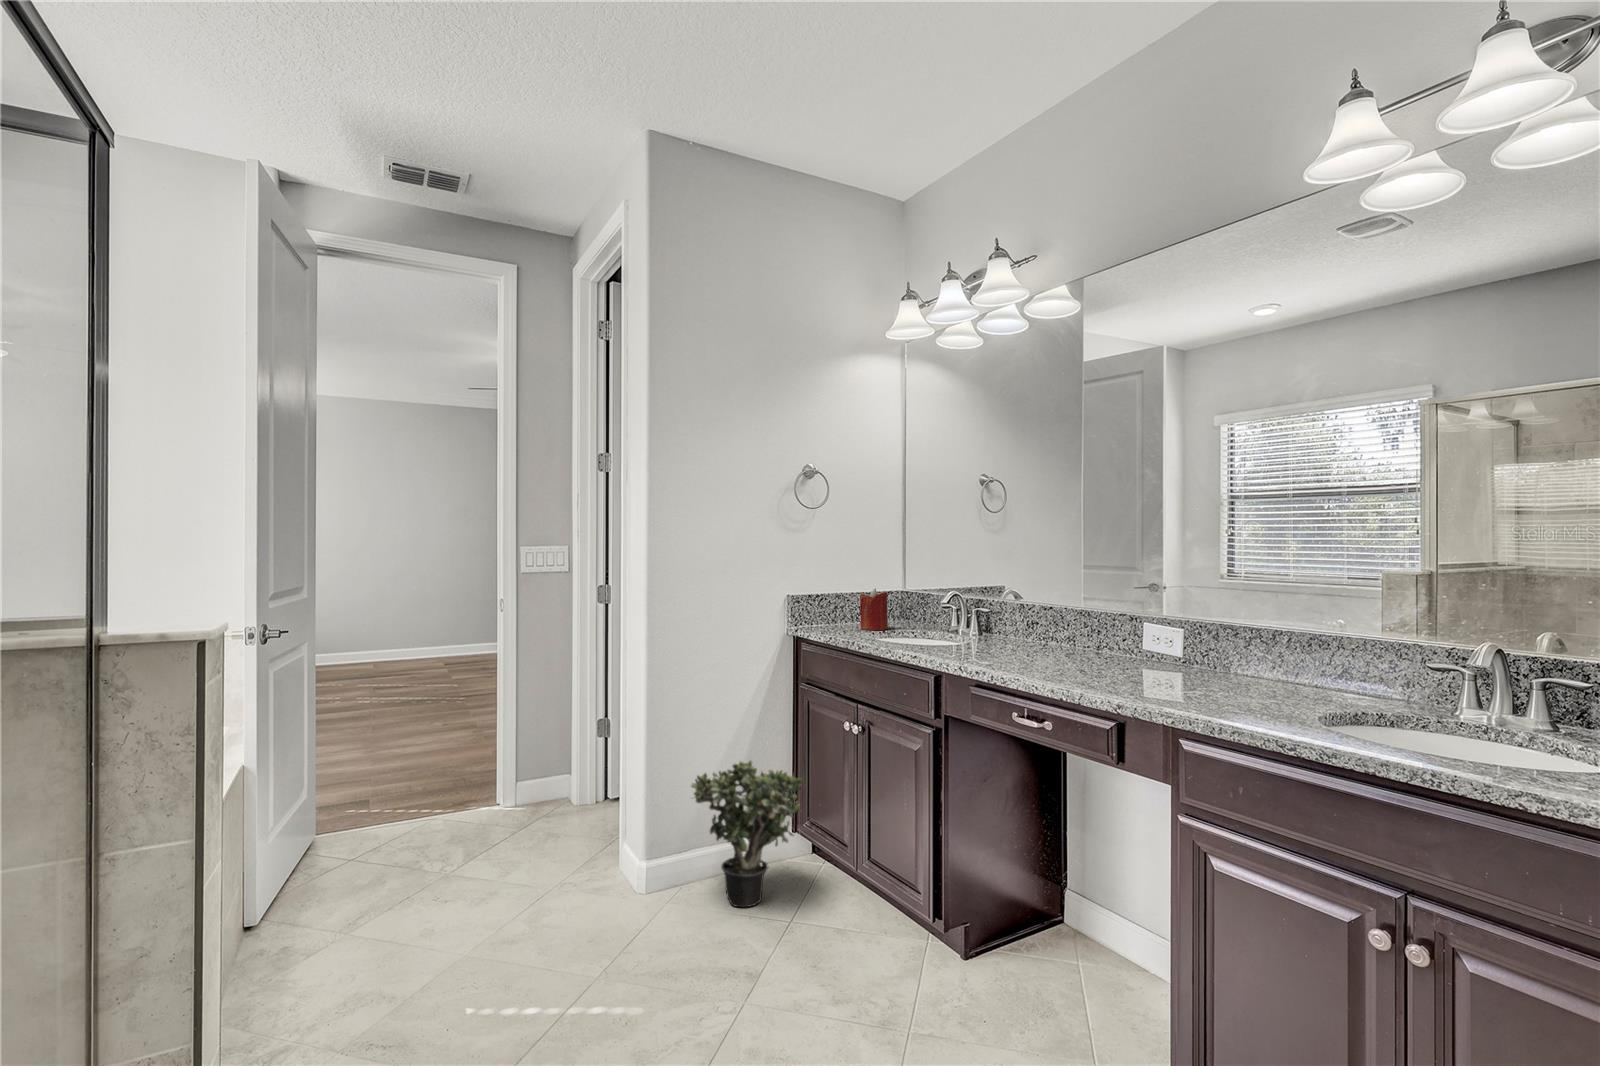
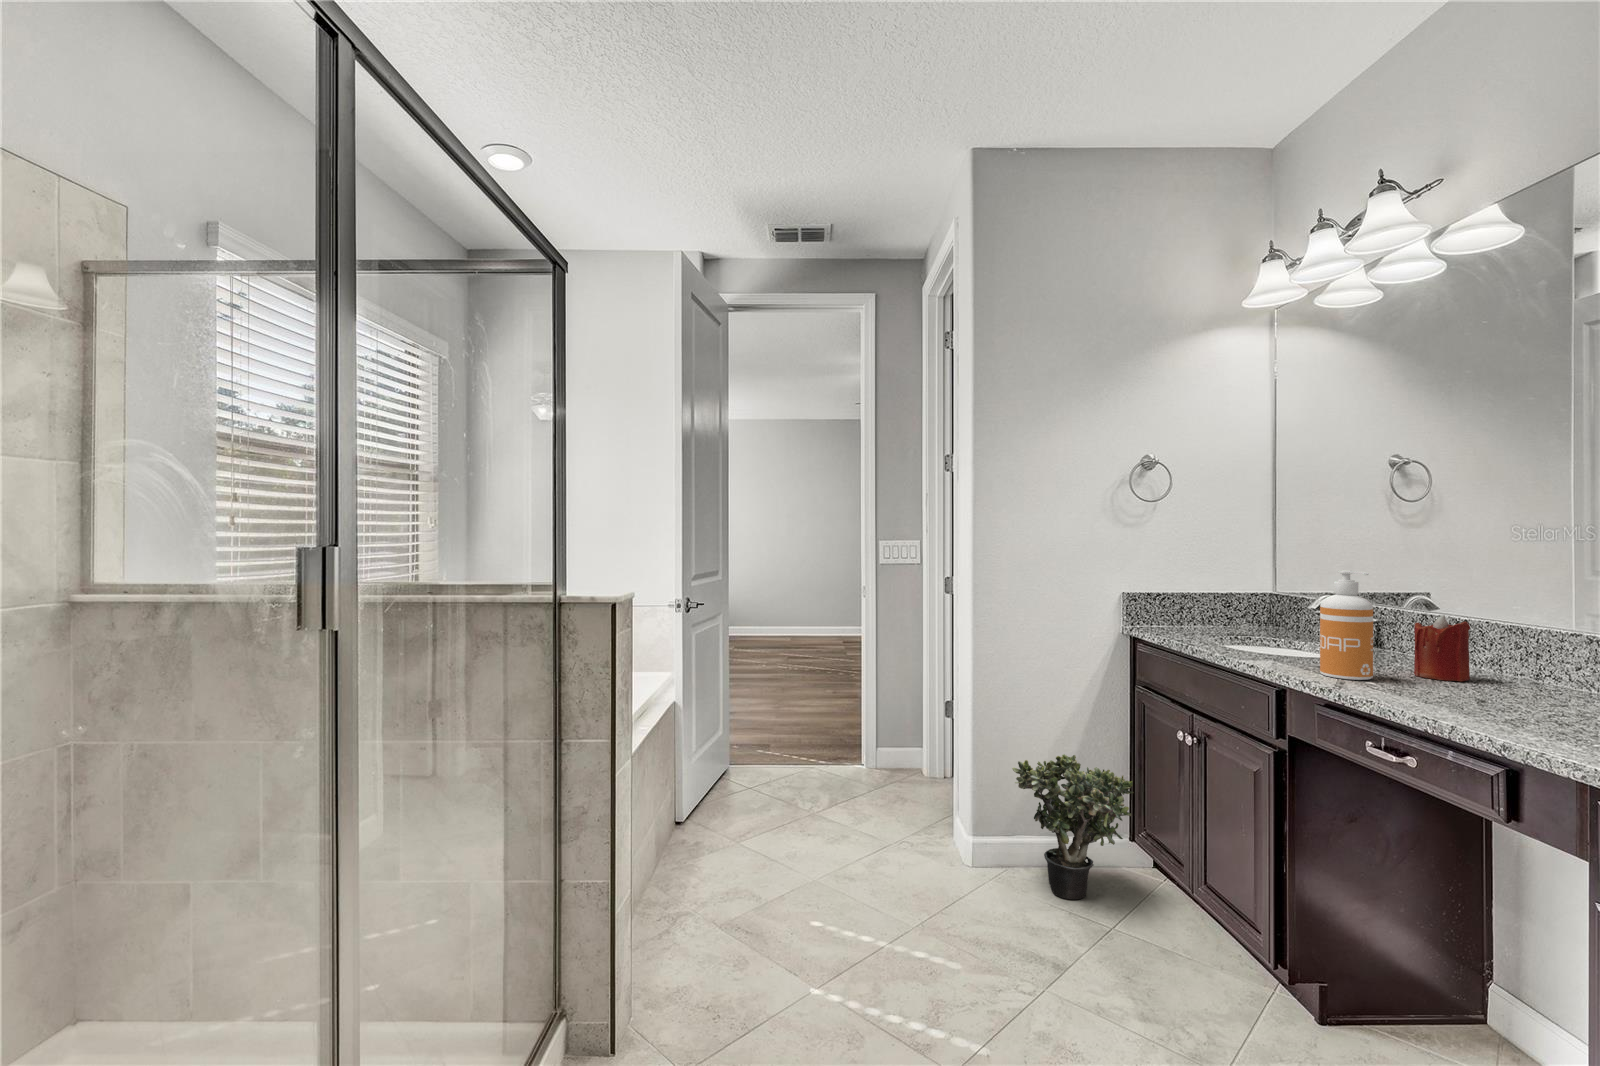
soap dispenser: none [966,569,1003,662] -> present [1320,570,1373,680]
candle: present [860,588,888,630] -> present [1414,615,1470,681]

